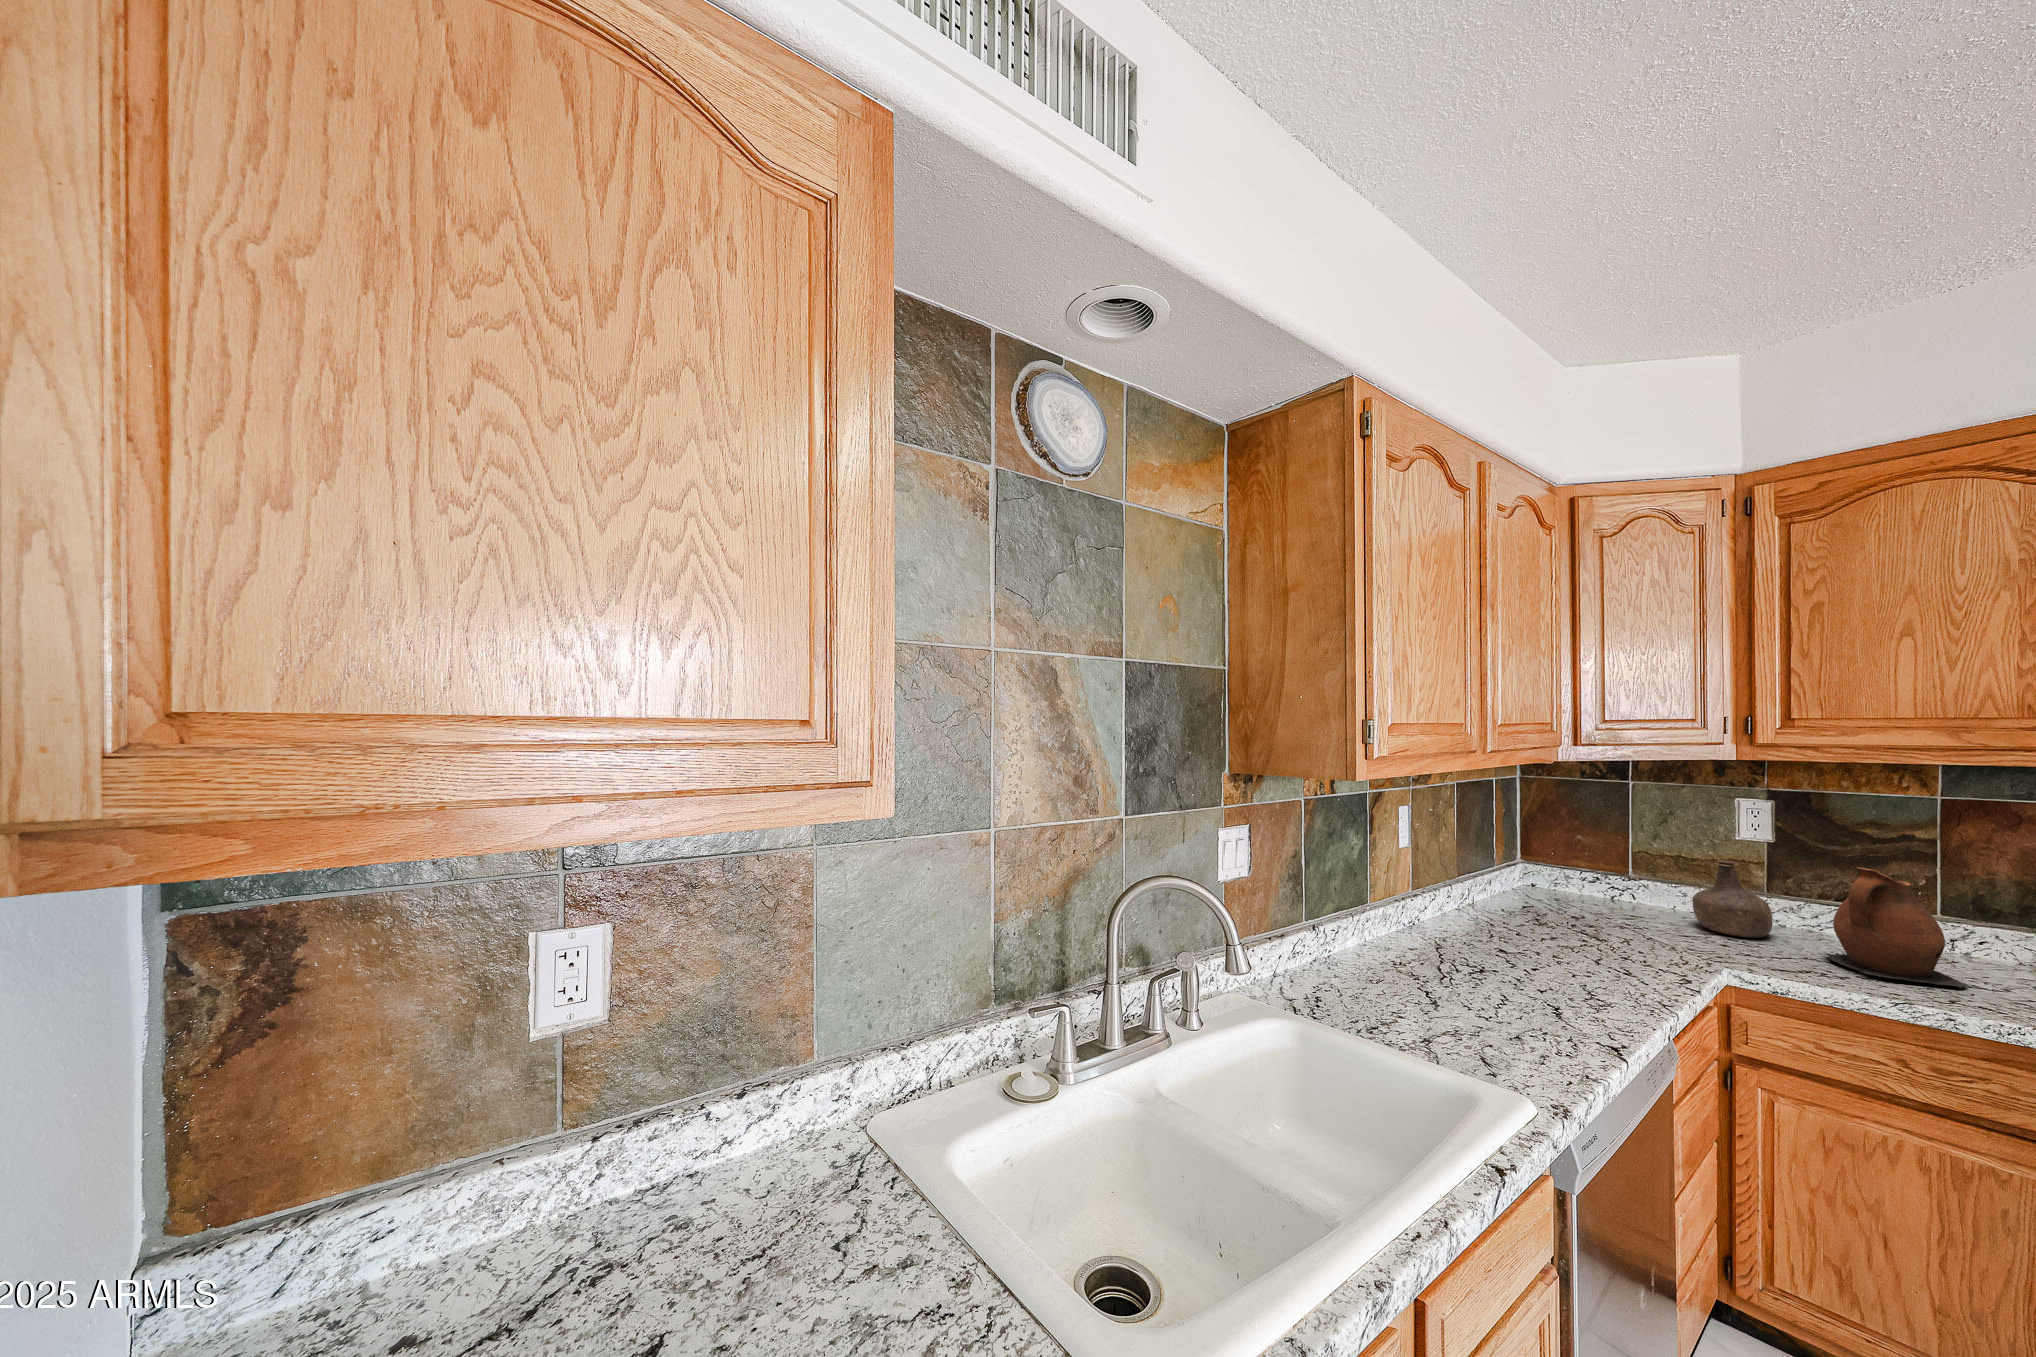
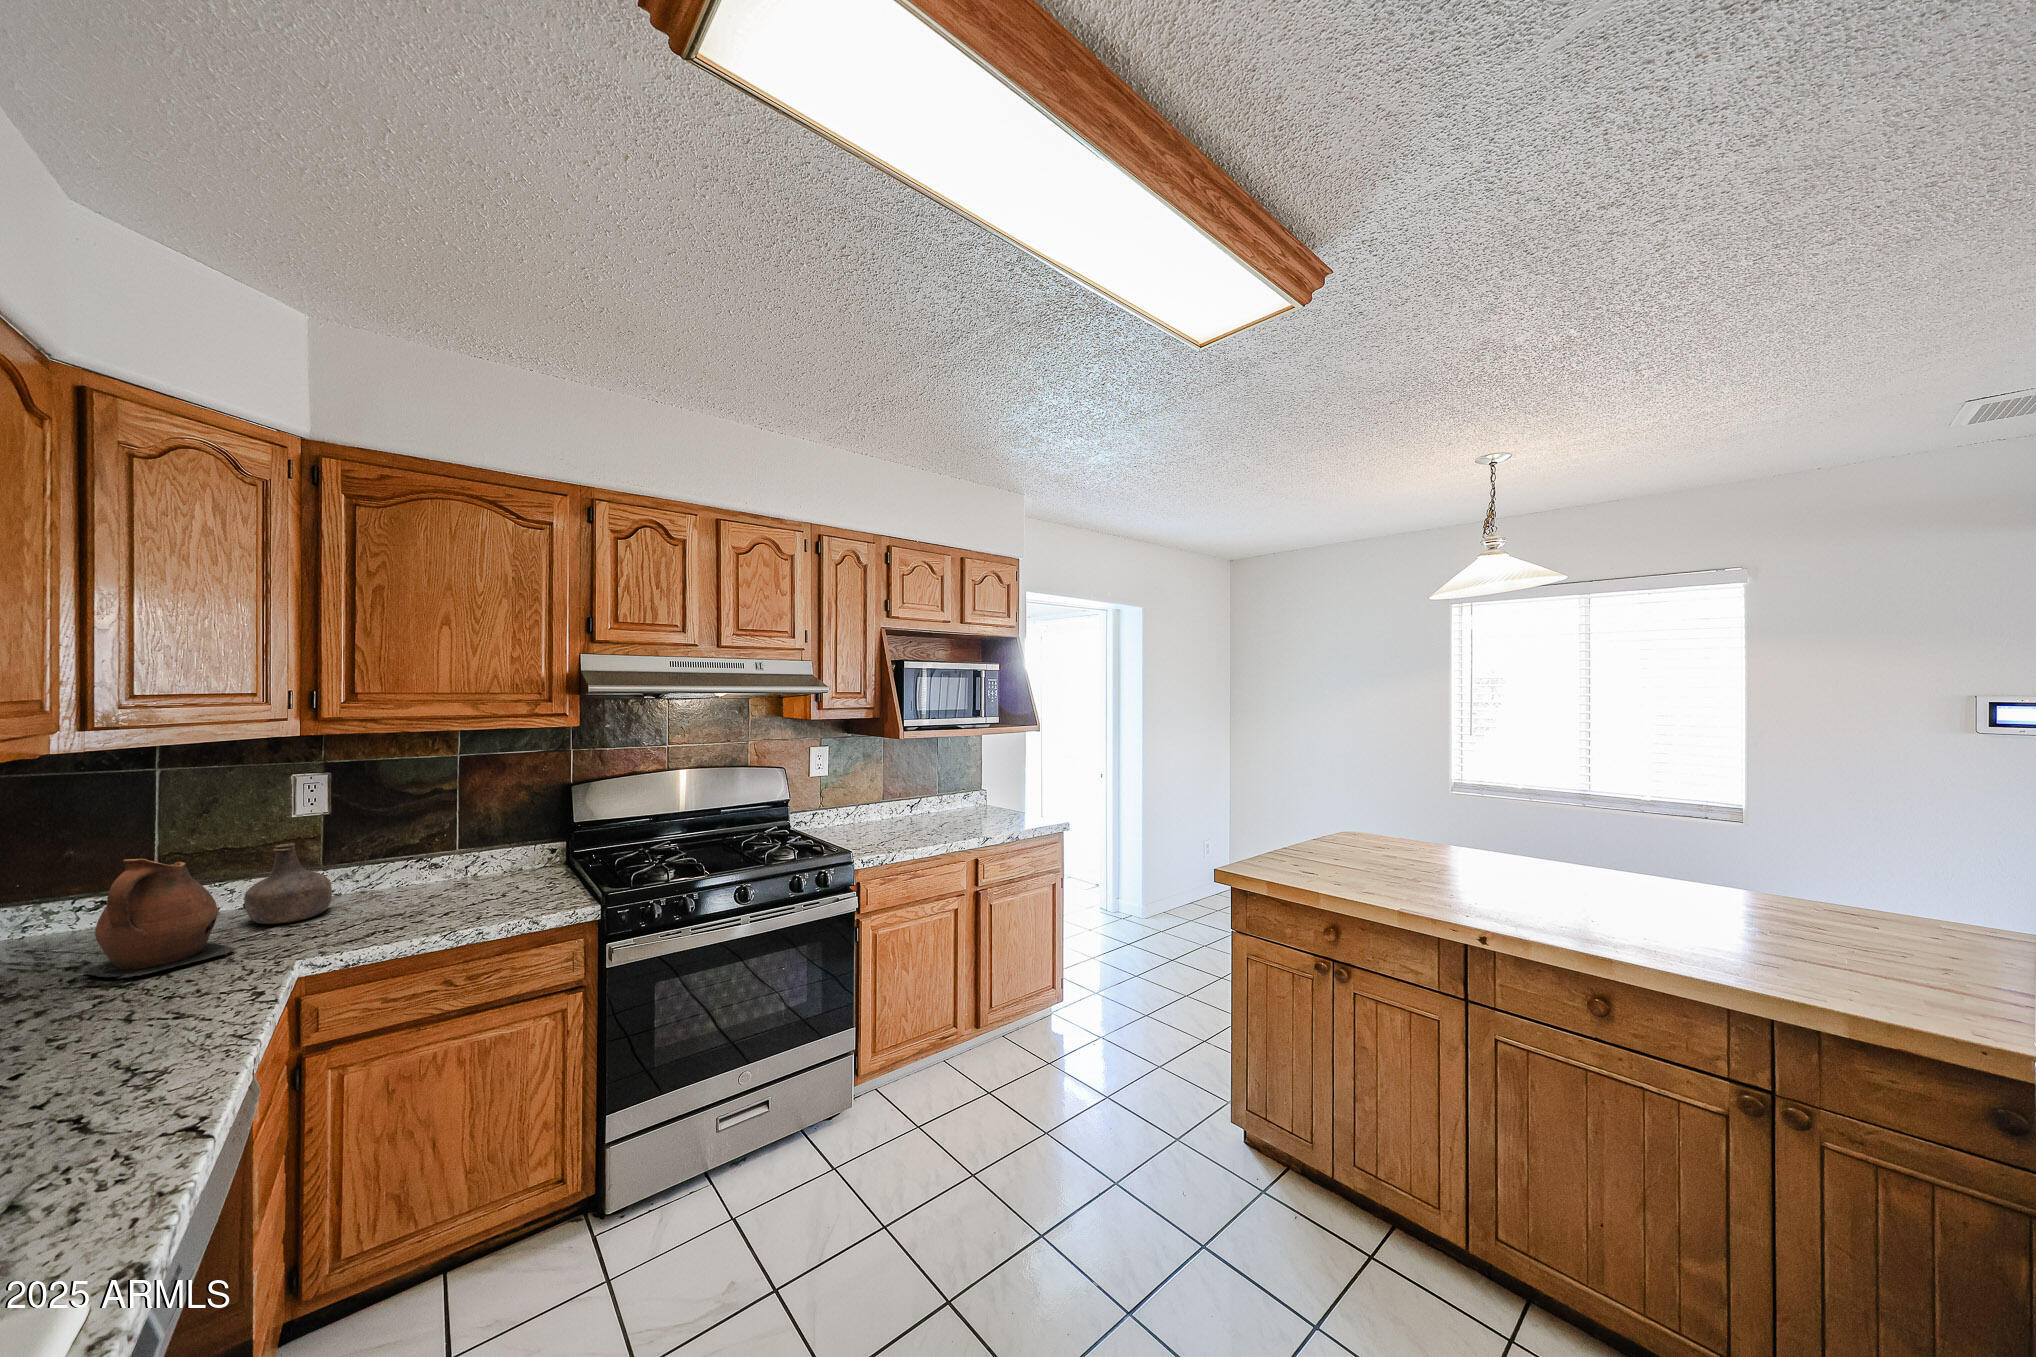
ceramic pitcher: present [1820,867,1968,989] -> present [78,859,235,979]

